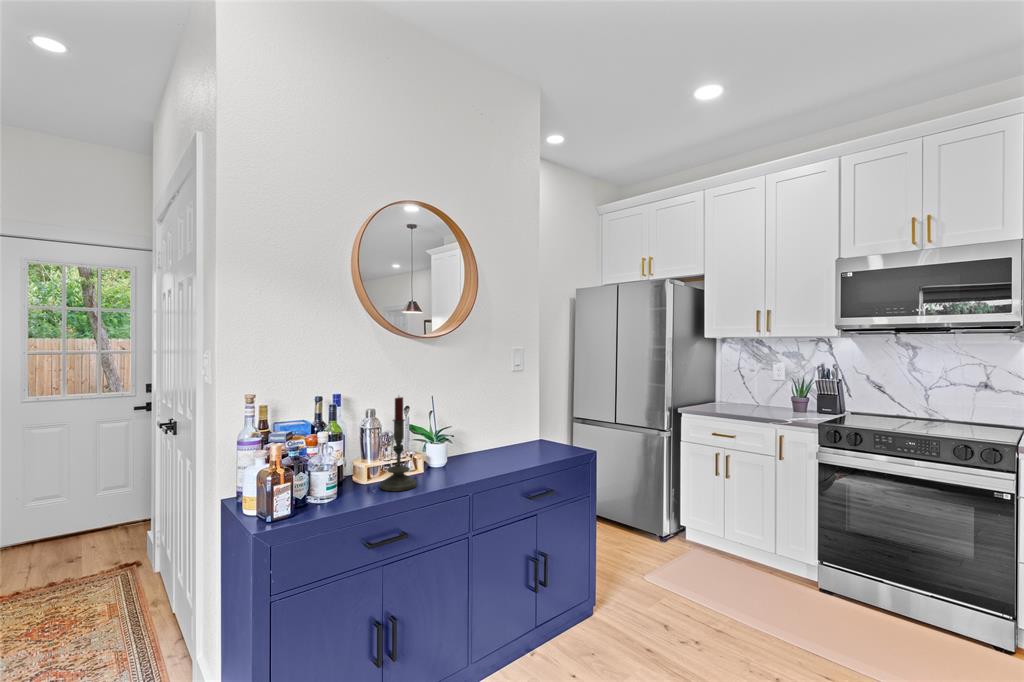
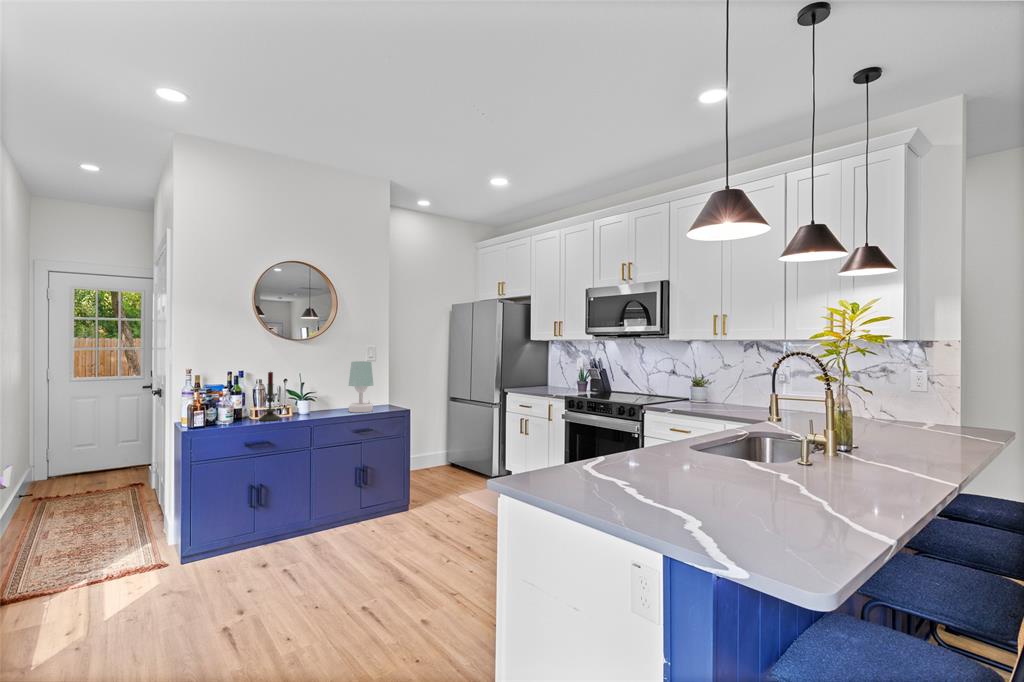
table lamp: none [501,373,541,460] -> present [349,361,373,412]

